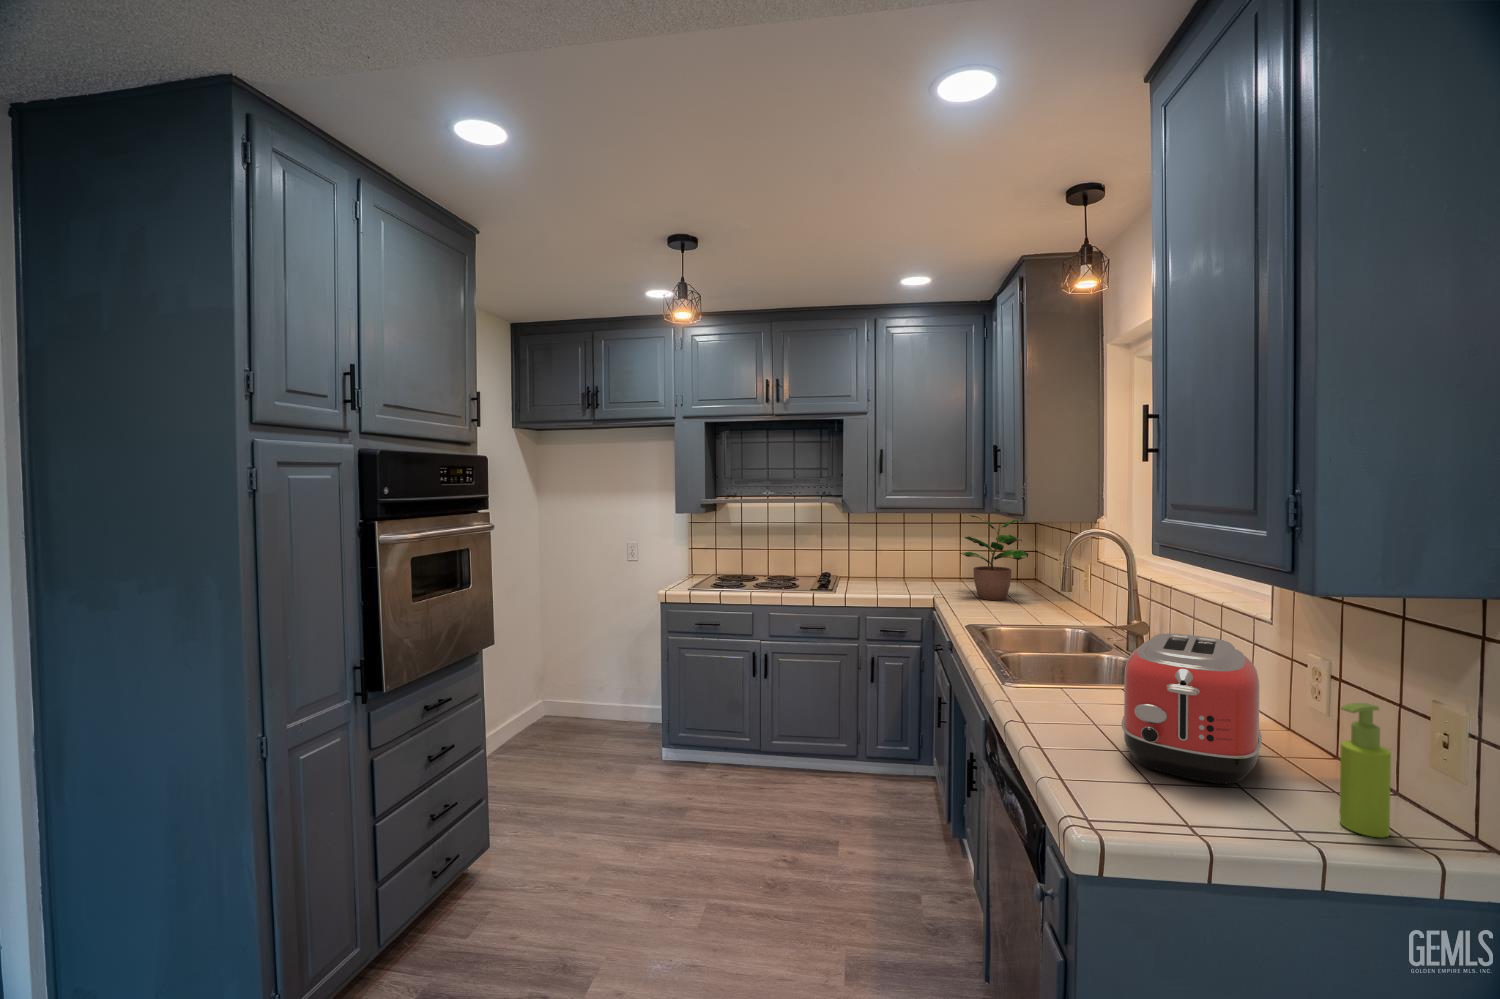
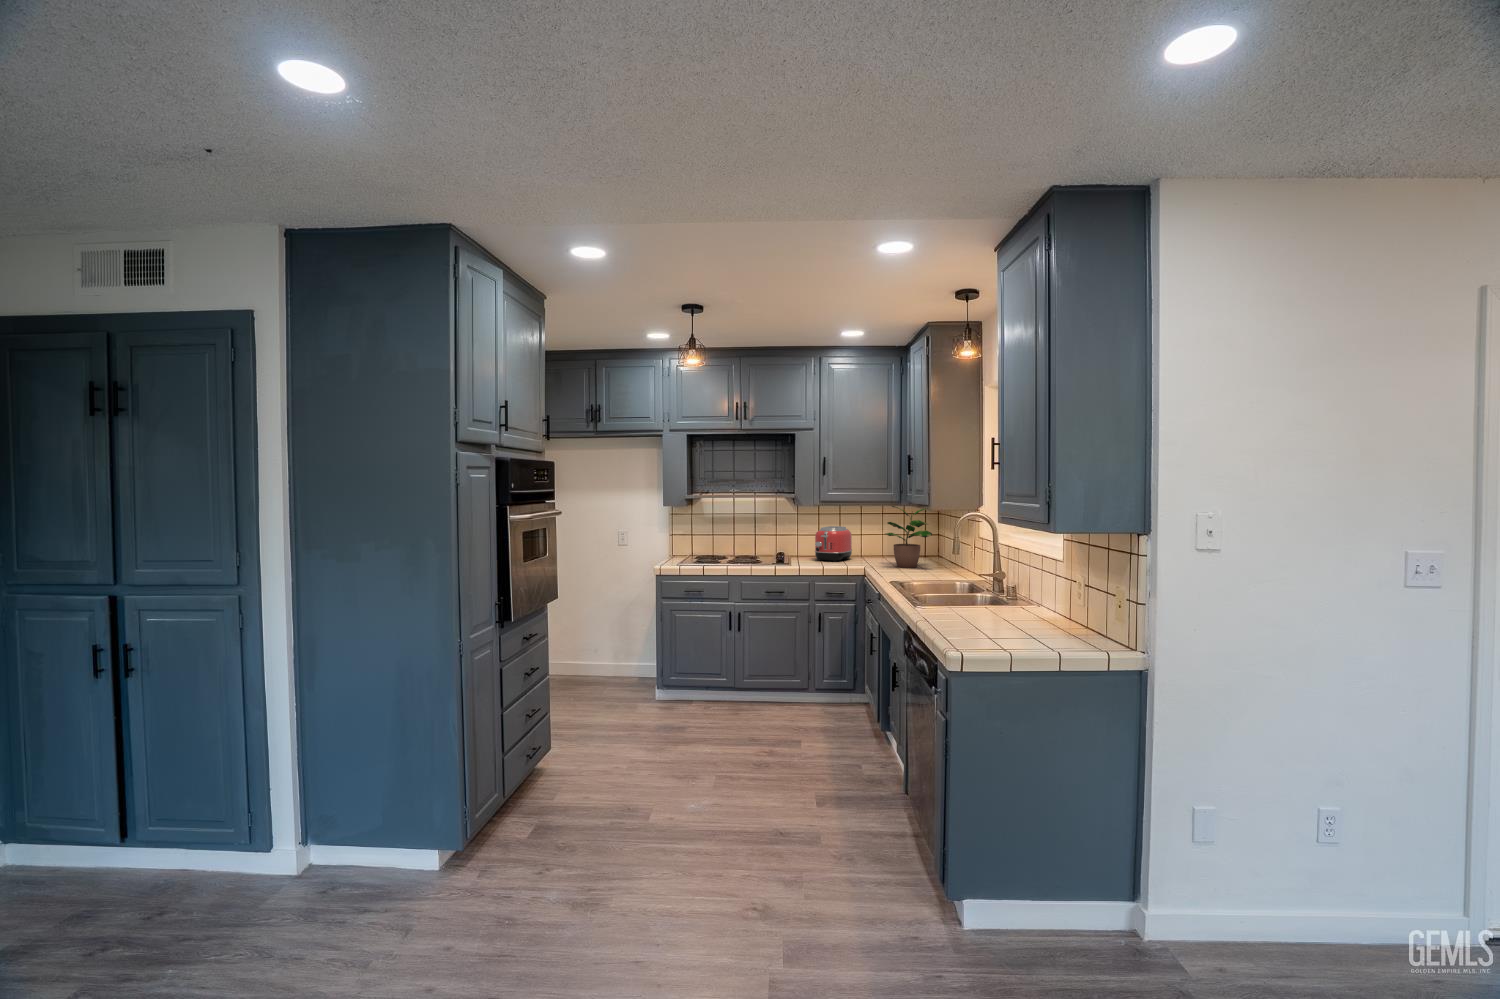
toaster: present [1122,634,1262,785] -> present [815,526,852,561]
soap dispenser: present [1340,703,1391,837] -> none [1073,586,1094,648]

